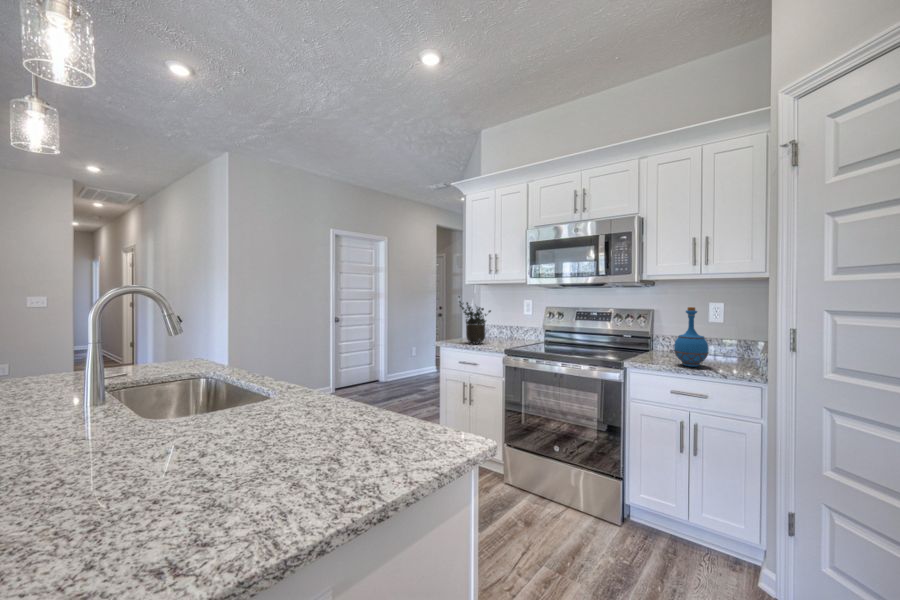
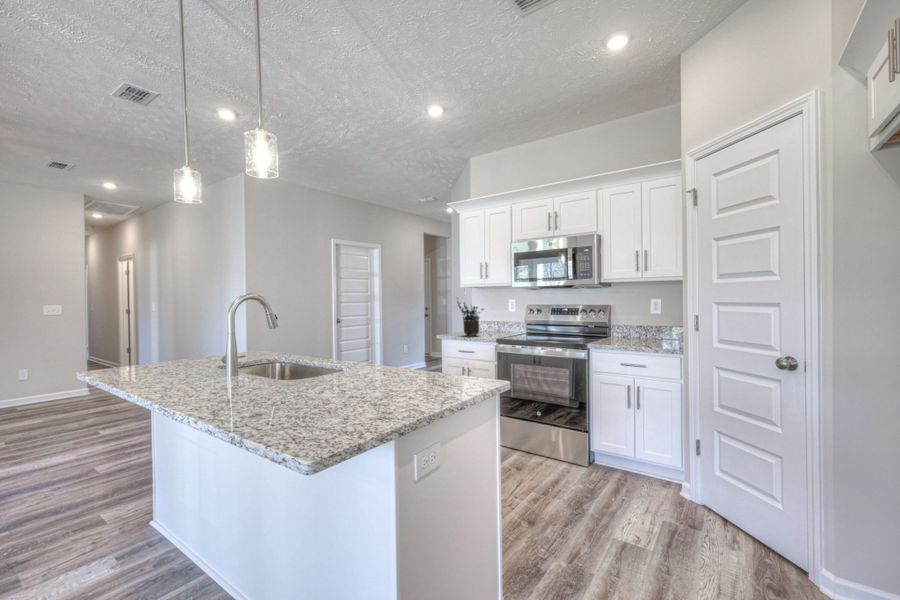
bottle: present [674,307,709,367] -> none [623,302,648,346]

